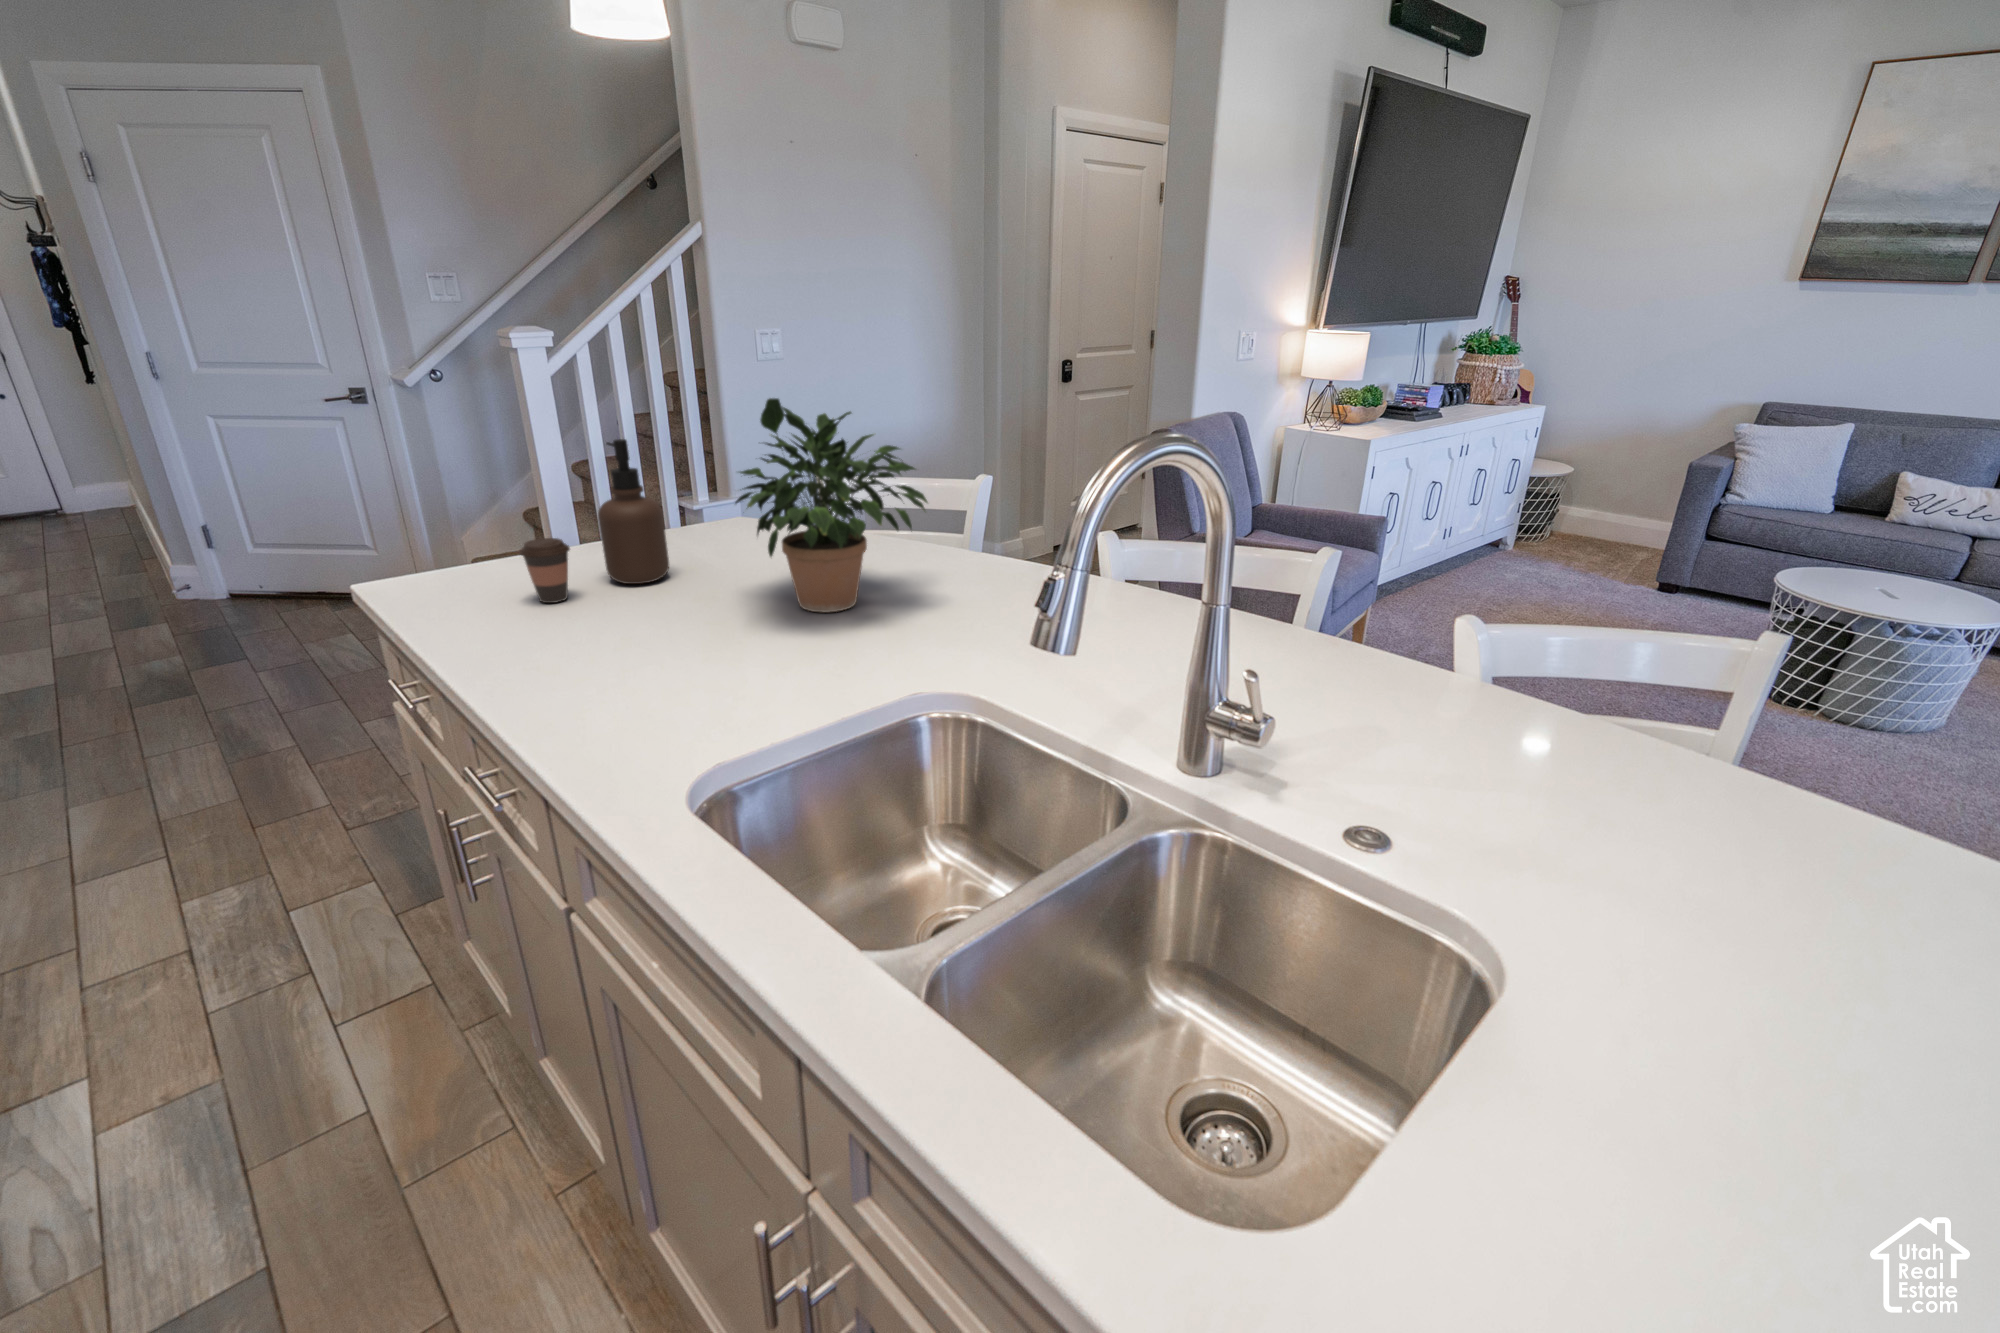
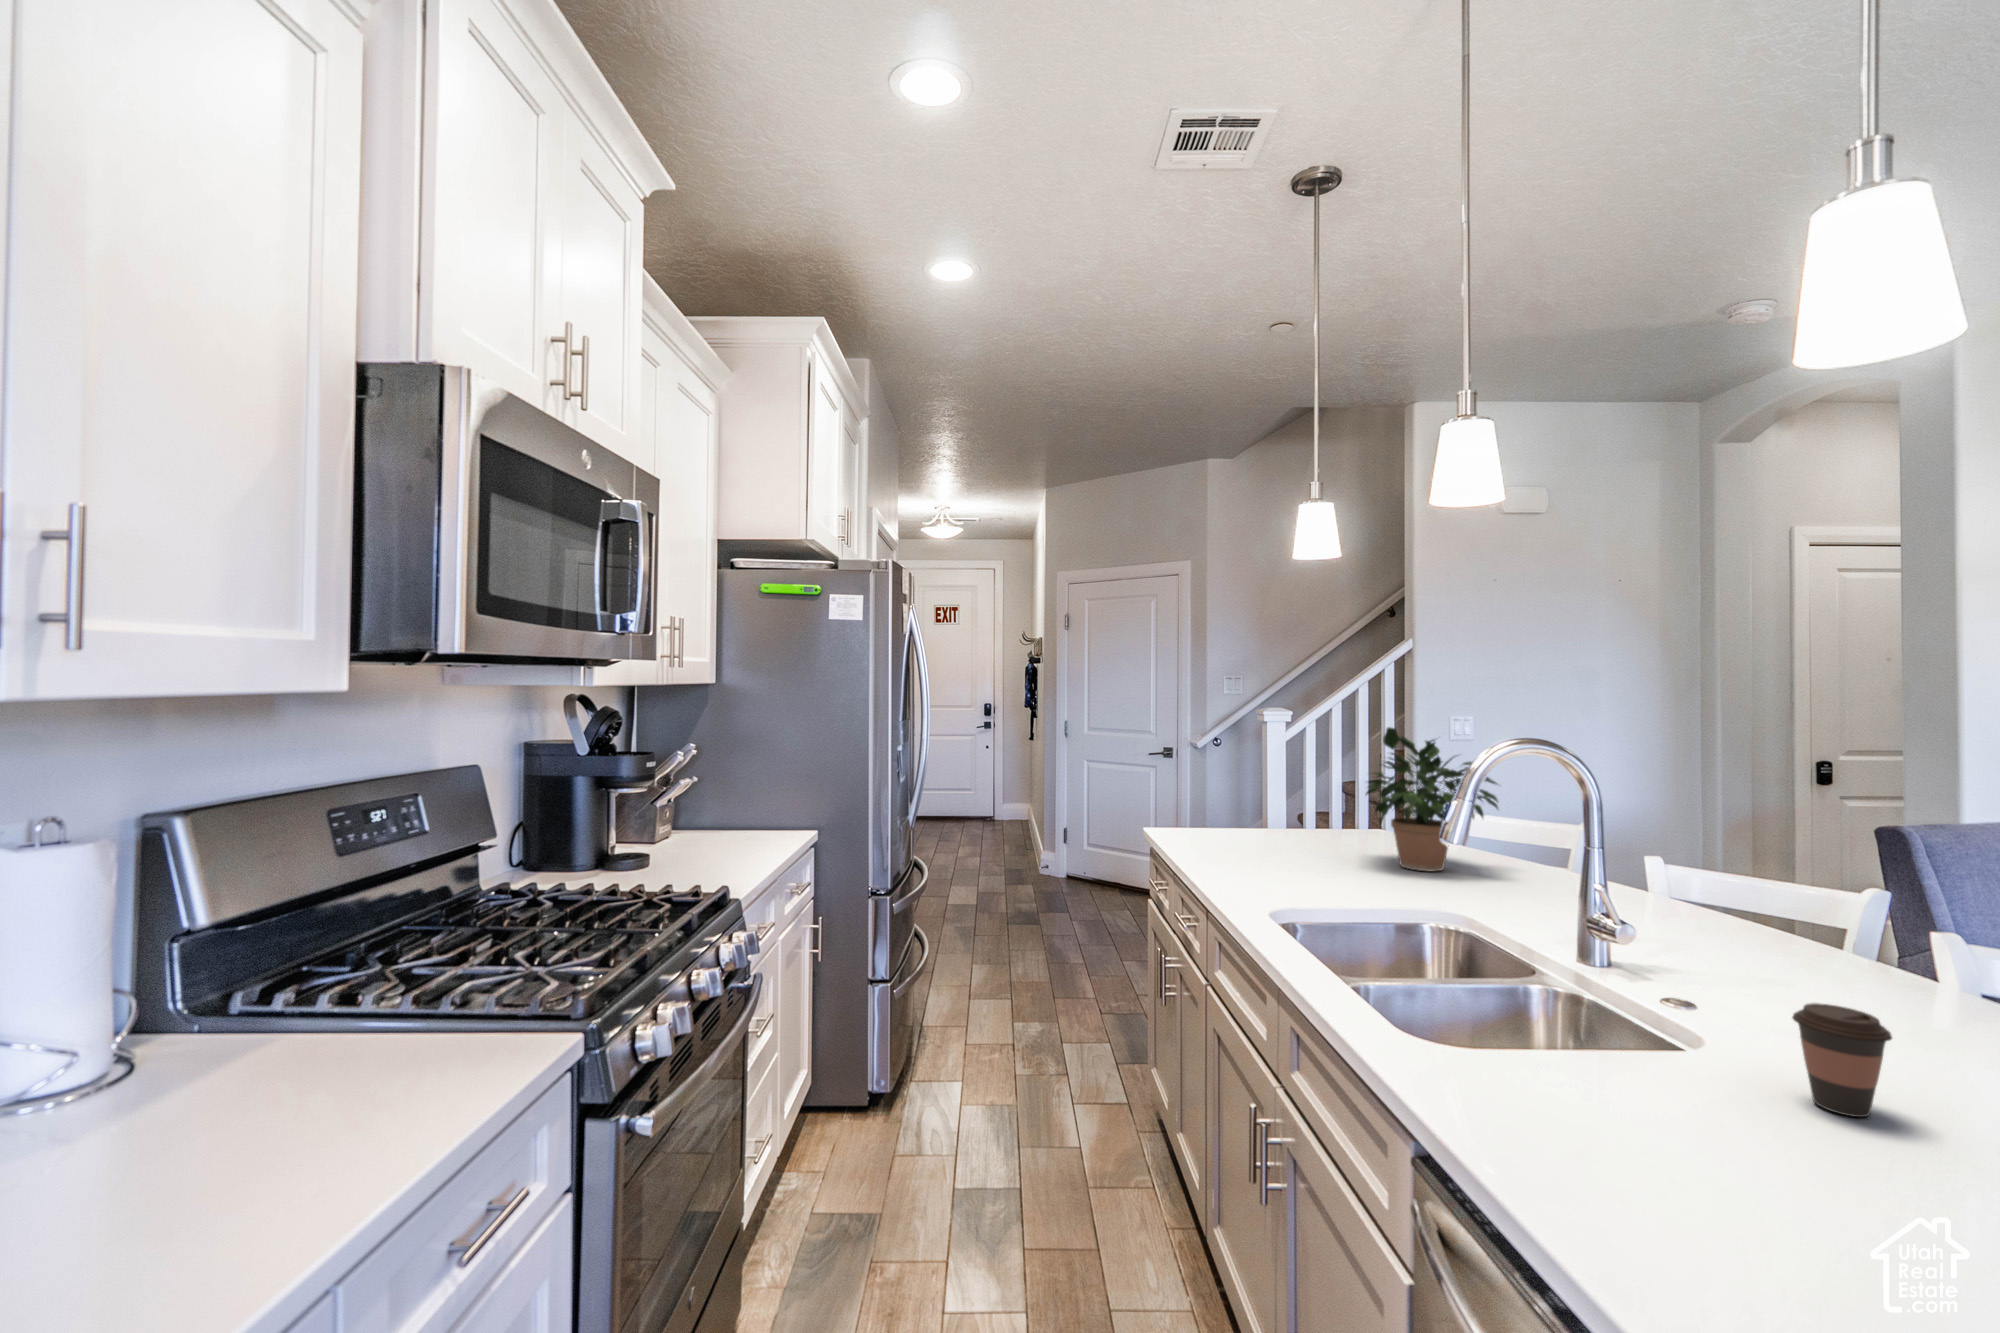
soap dispenser: present [598,439,669,584] -> none [1283,755,1323,844]
coffee cup: present [519,538,570,603] -> present [1792,1003,1892,1117]

